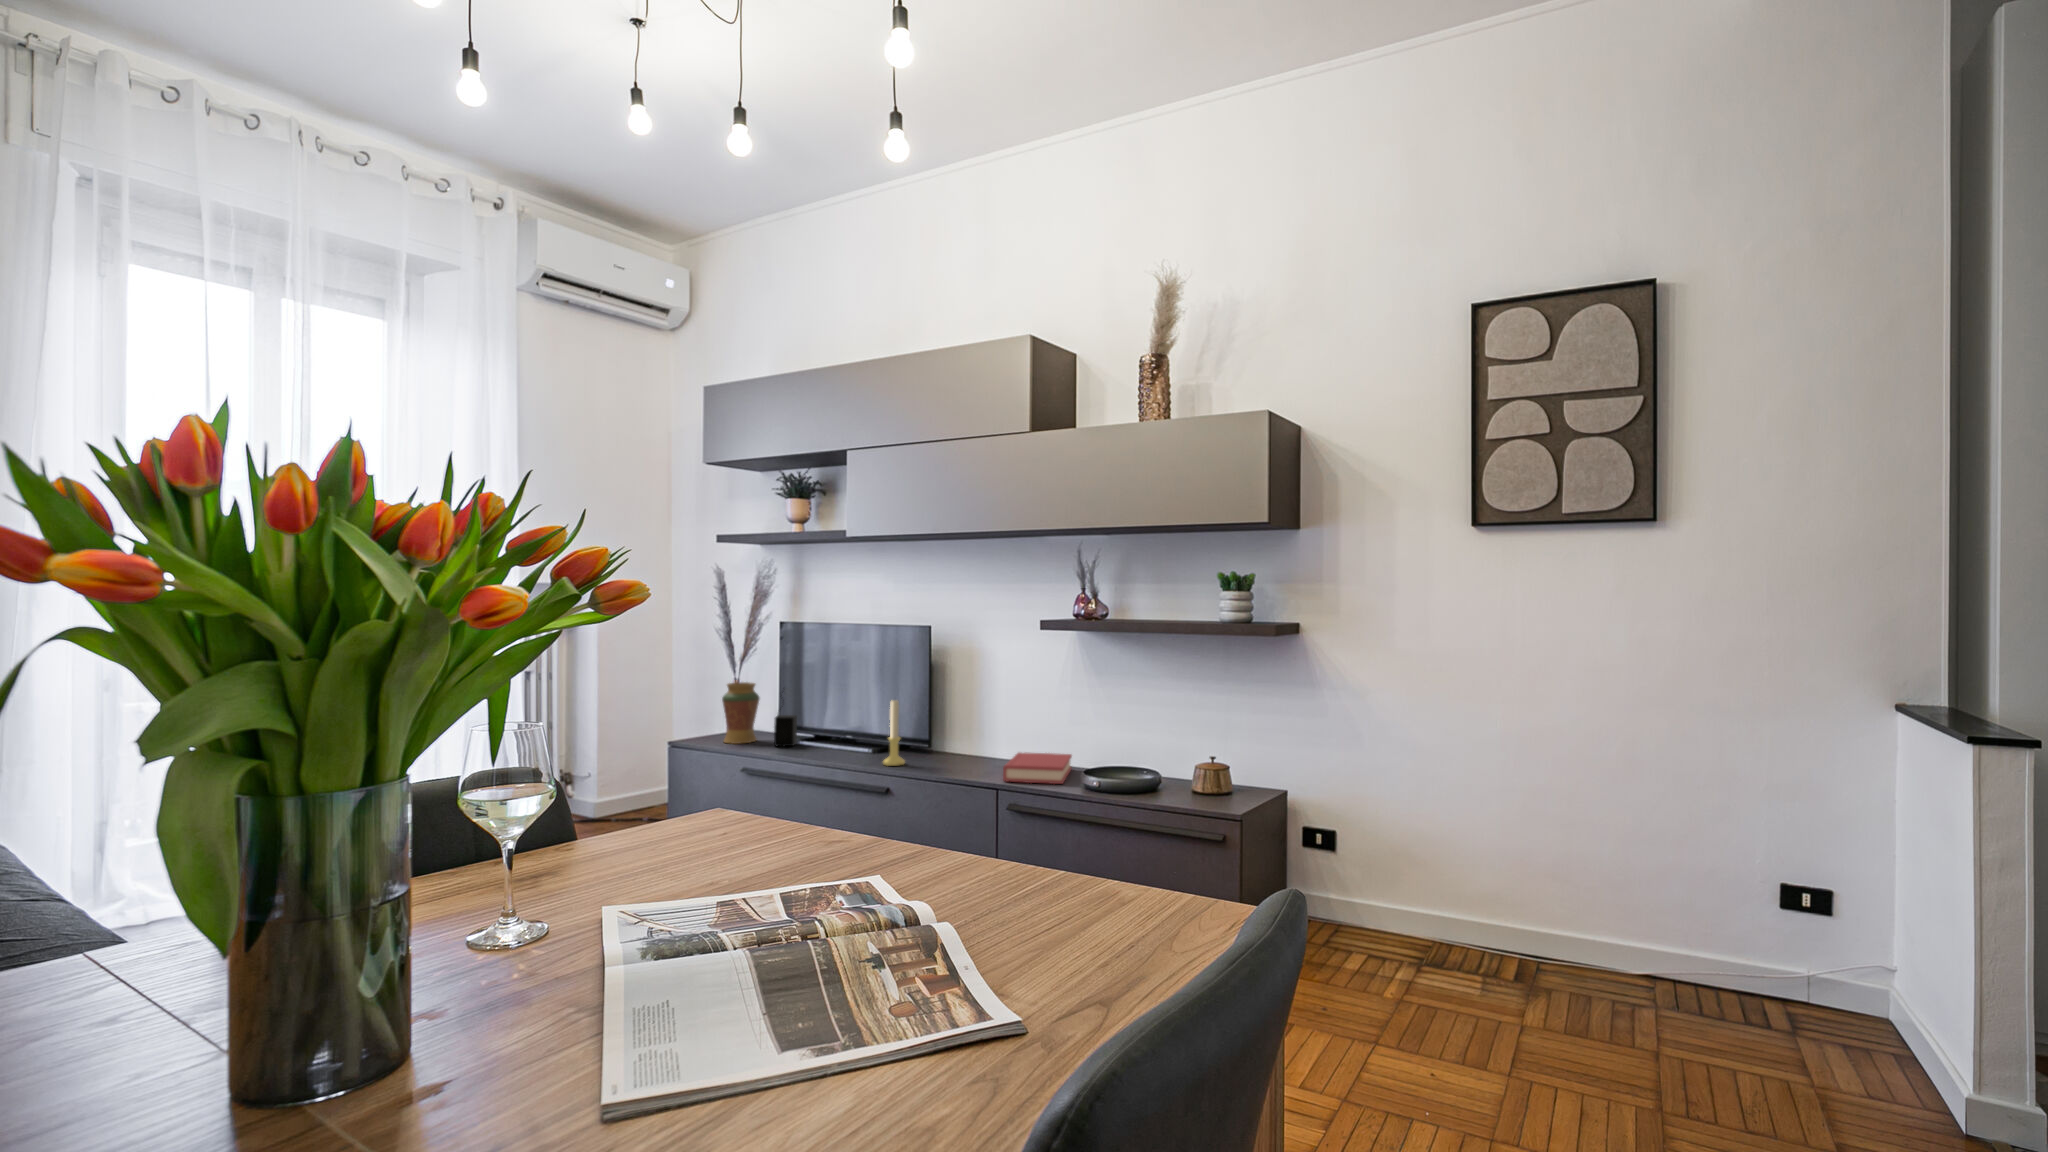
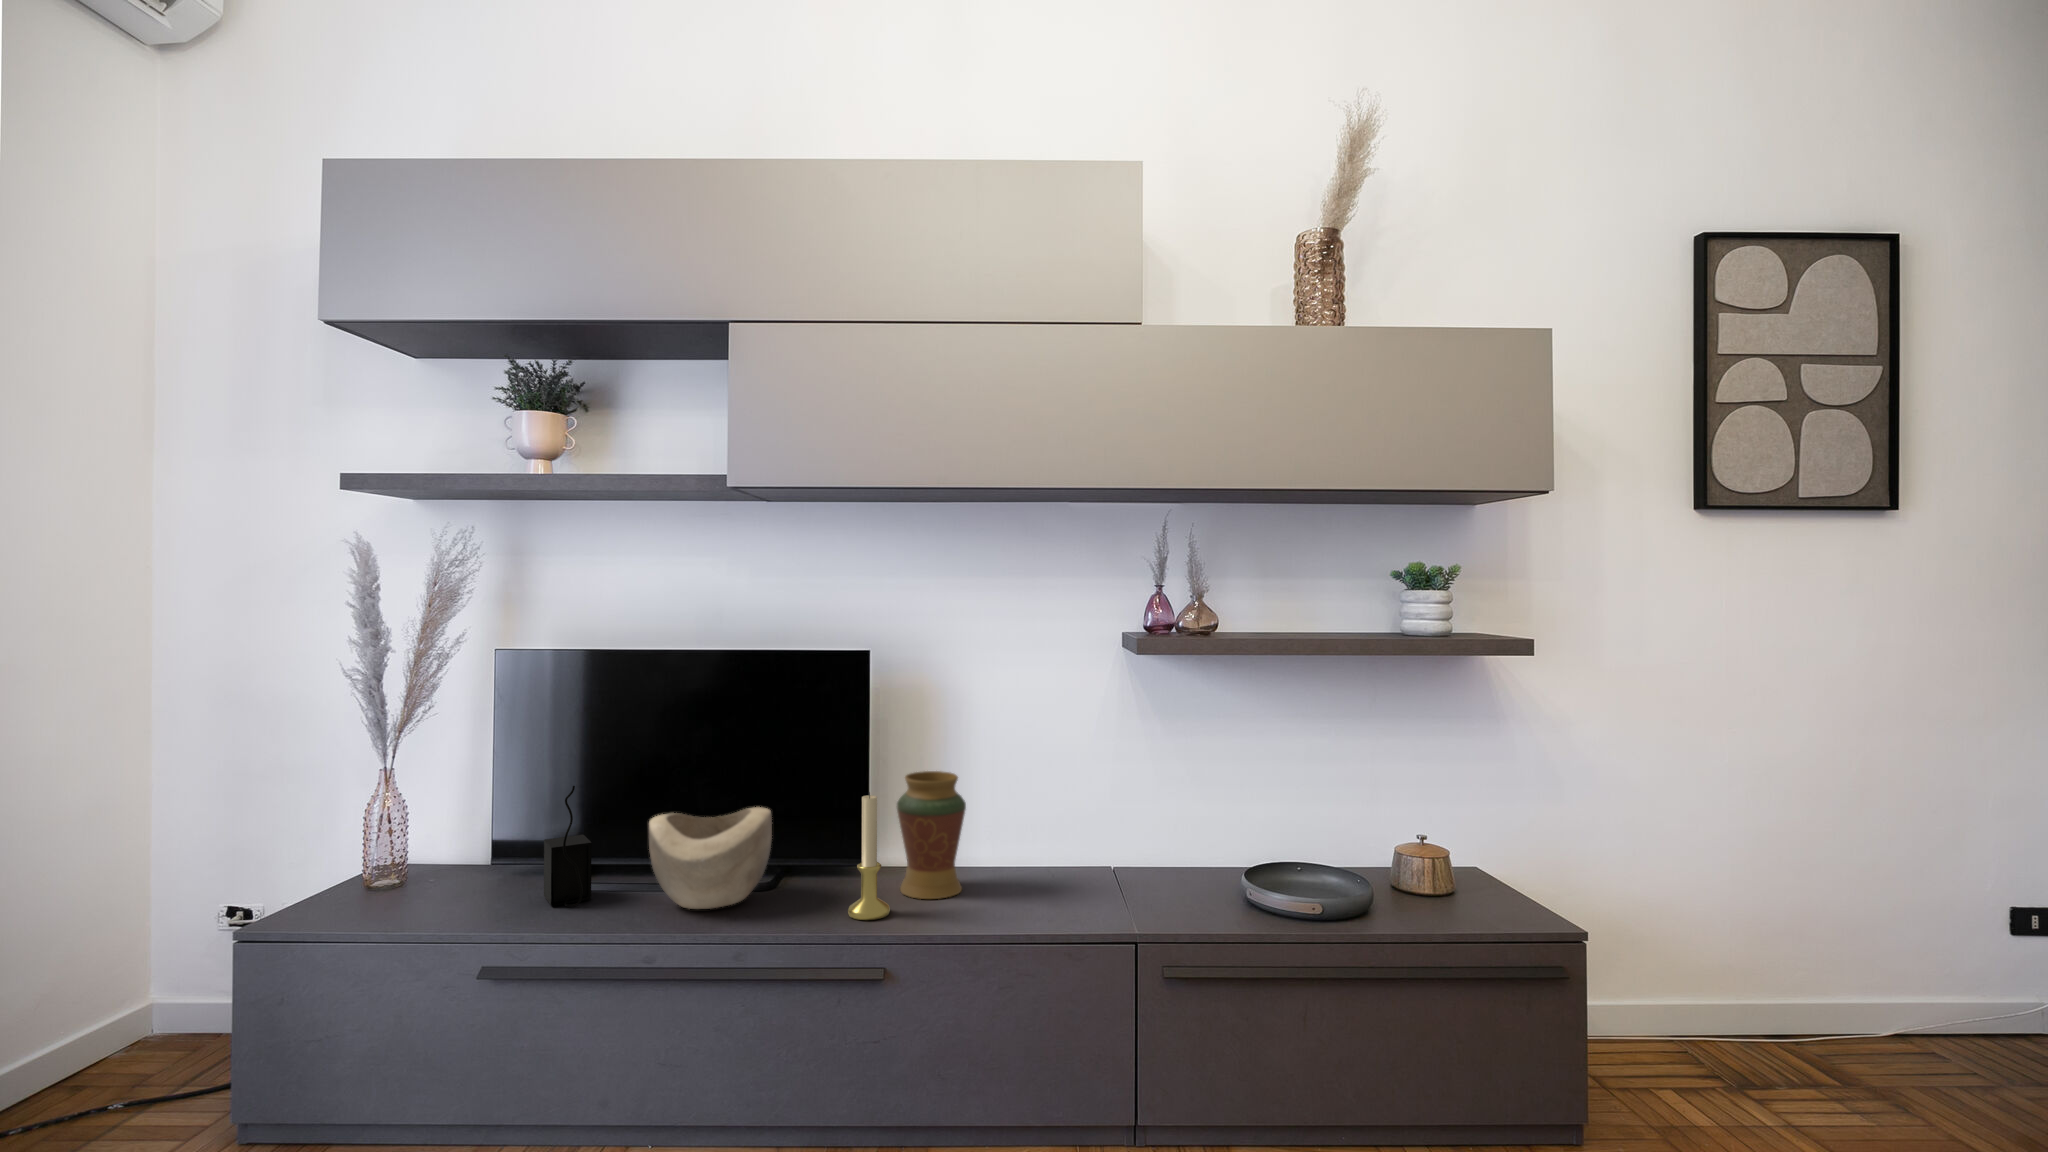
decorative vase: present [722,682,760,744] -> present [897,771,966,899]
decorative bowl: none [807,706,870,754] -> present [649,807,772,909]
hardback book: present [1003,753,1072,784] -> none [1069,851,1215,923]

